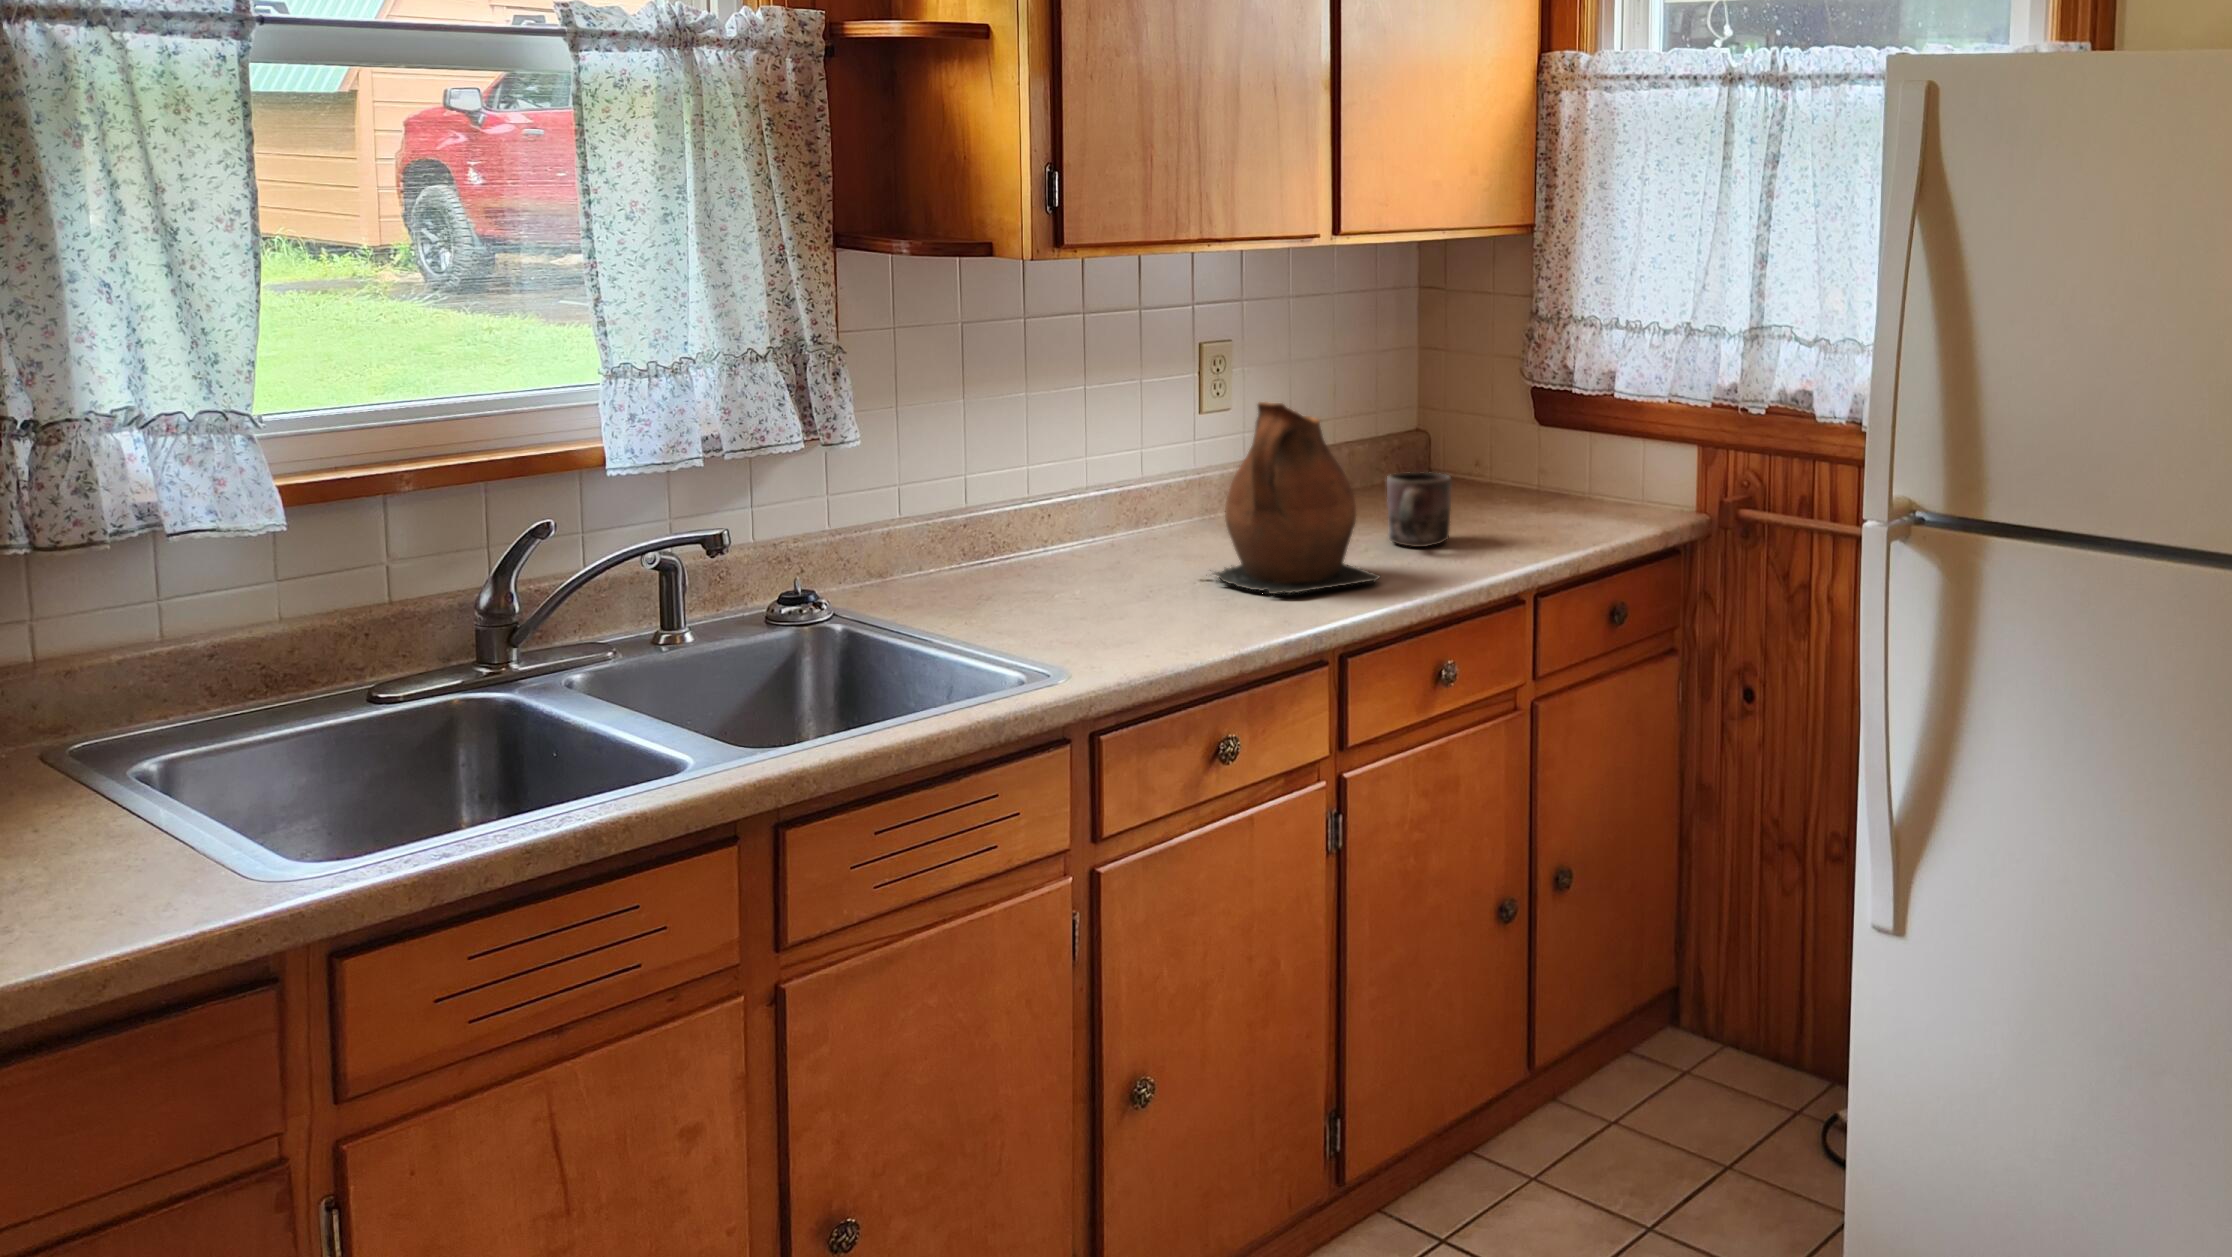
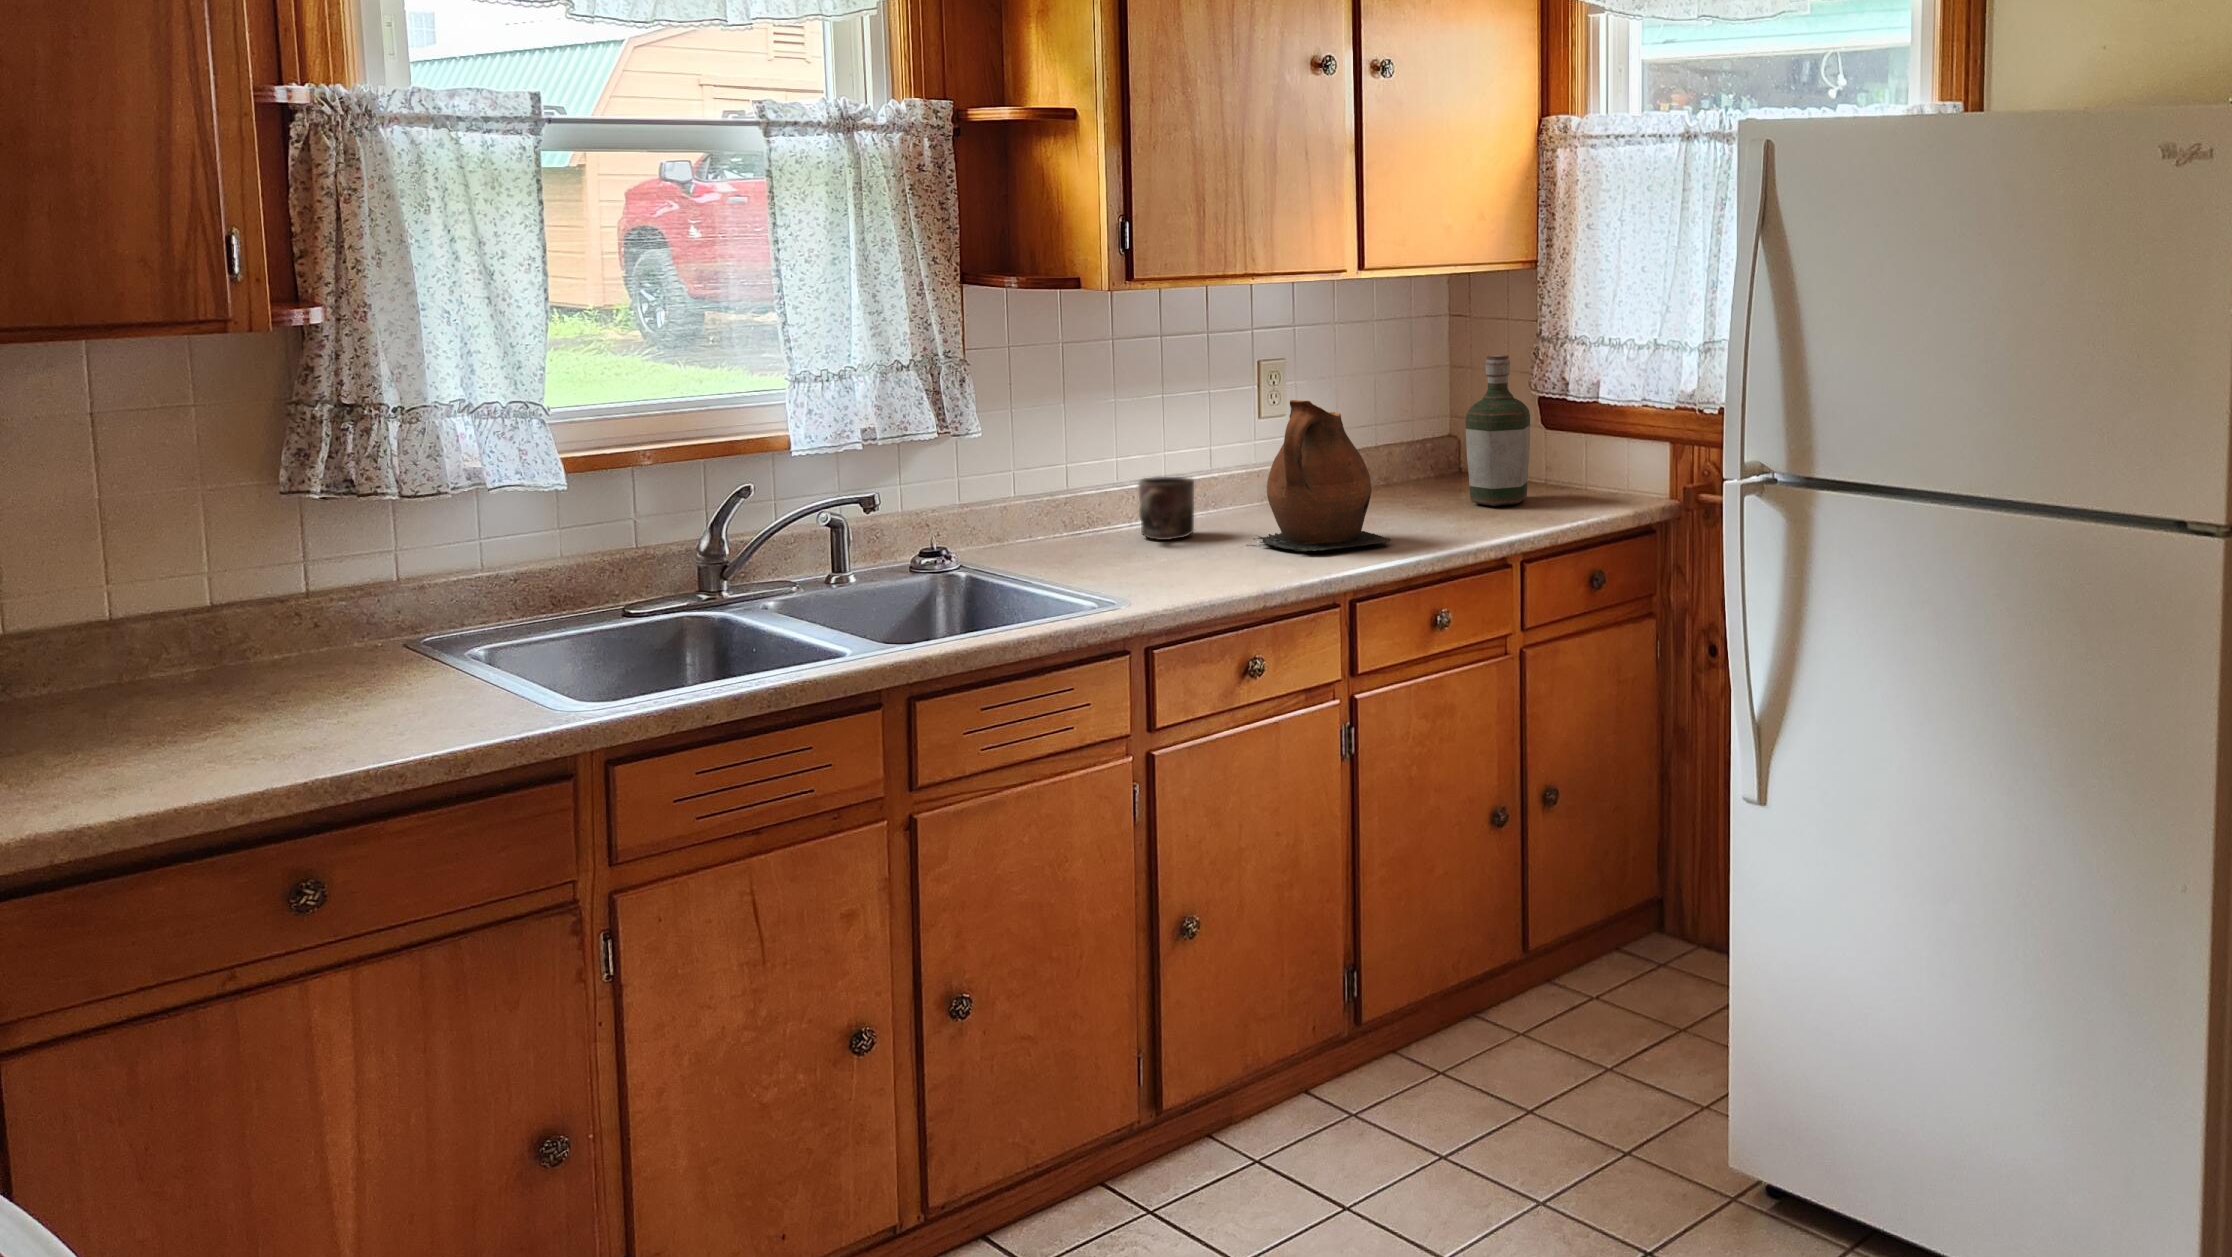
bottle: none [1454,341,1529,525] -> present [1466,355,1530,506]
mug: present [1387,472,1452,547] -> present [1138,477,1194,540]

